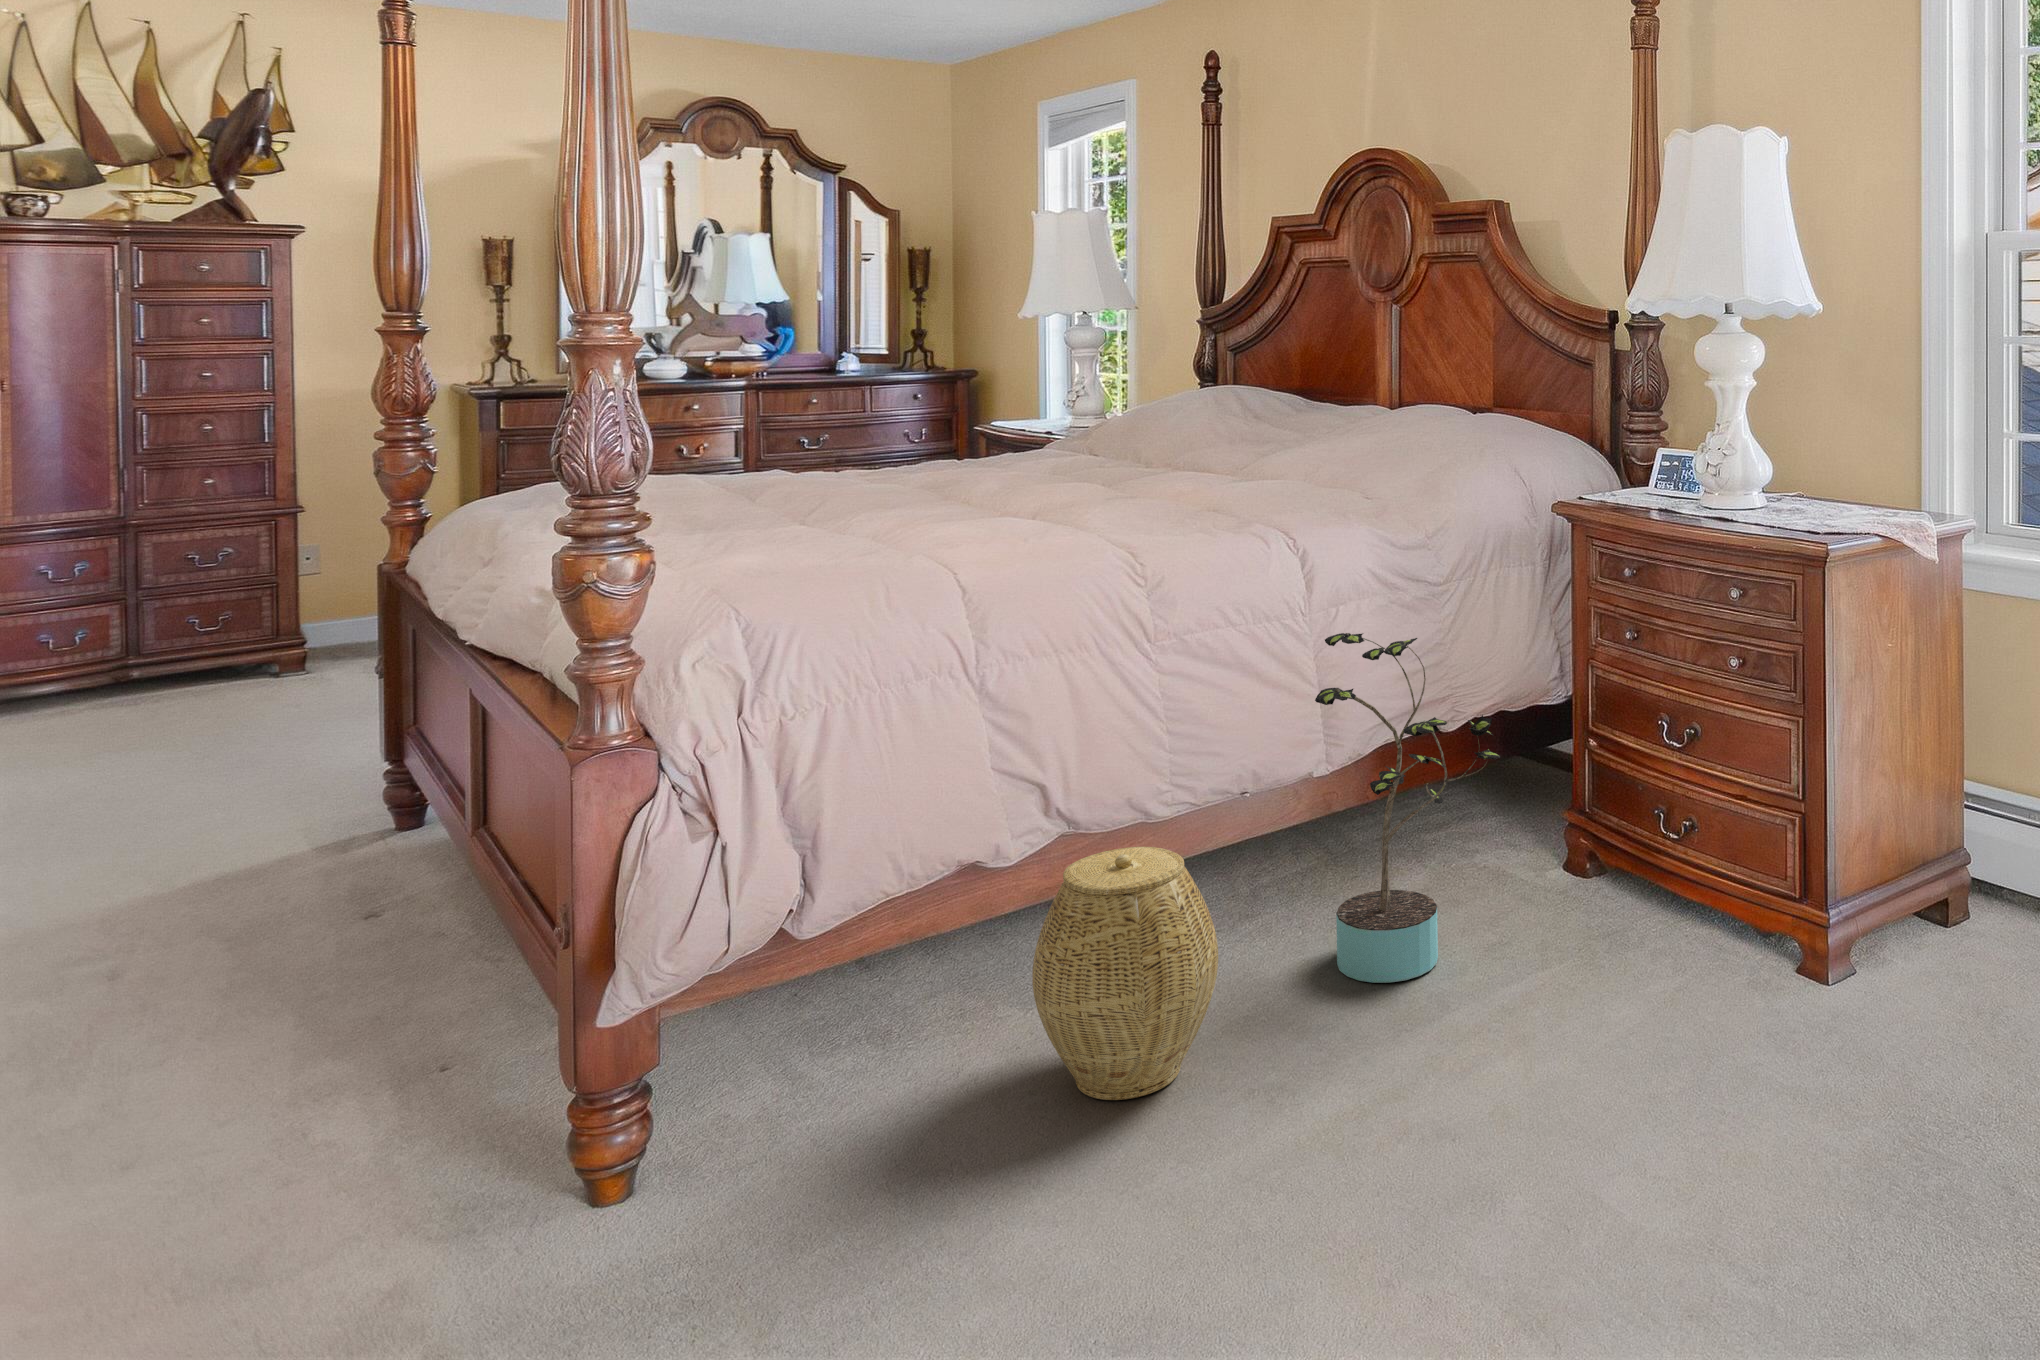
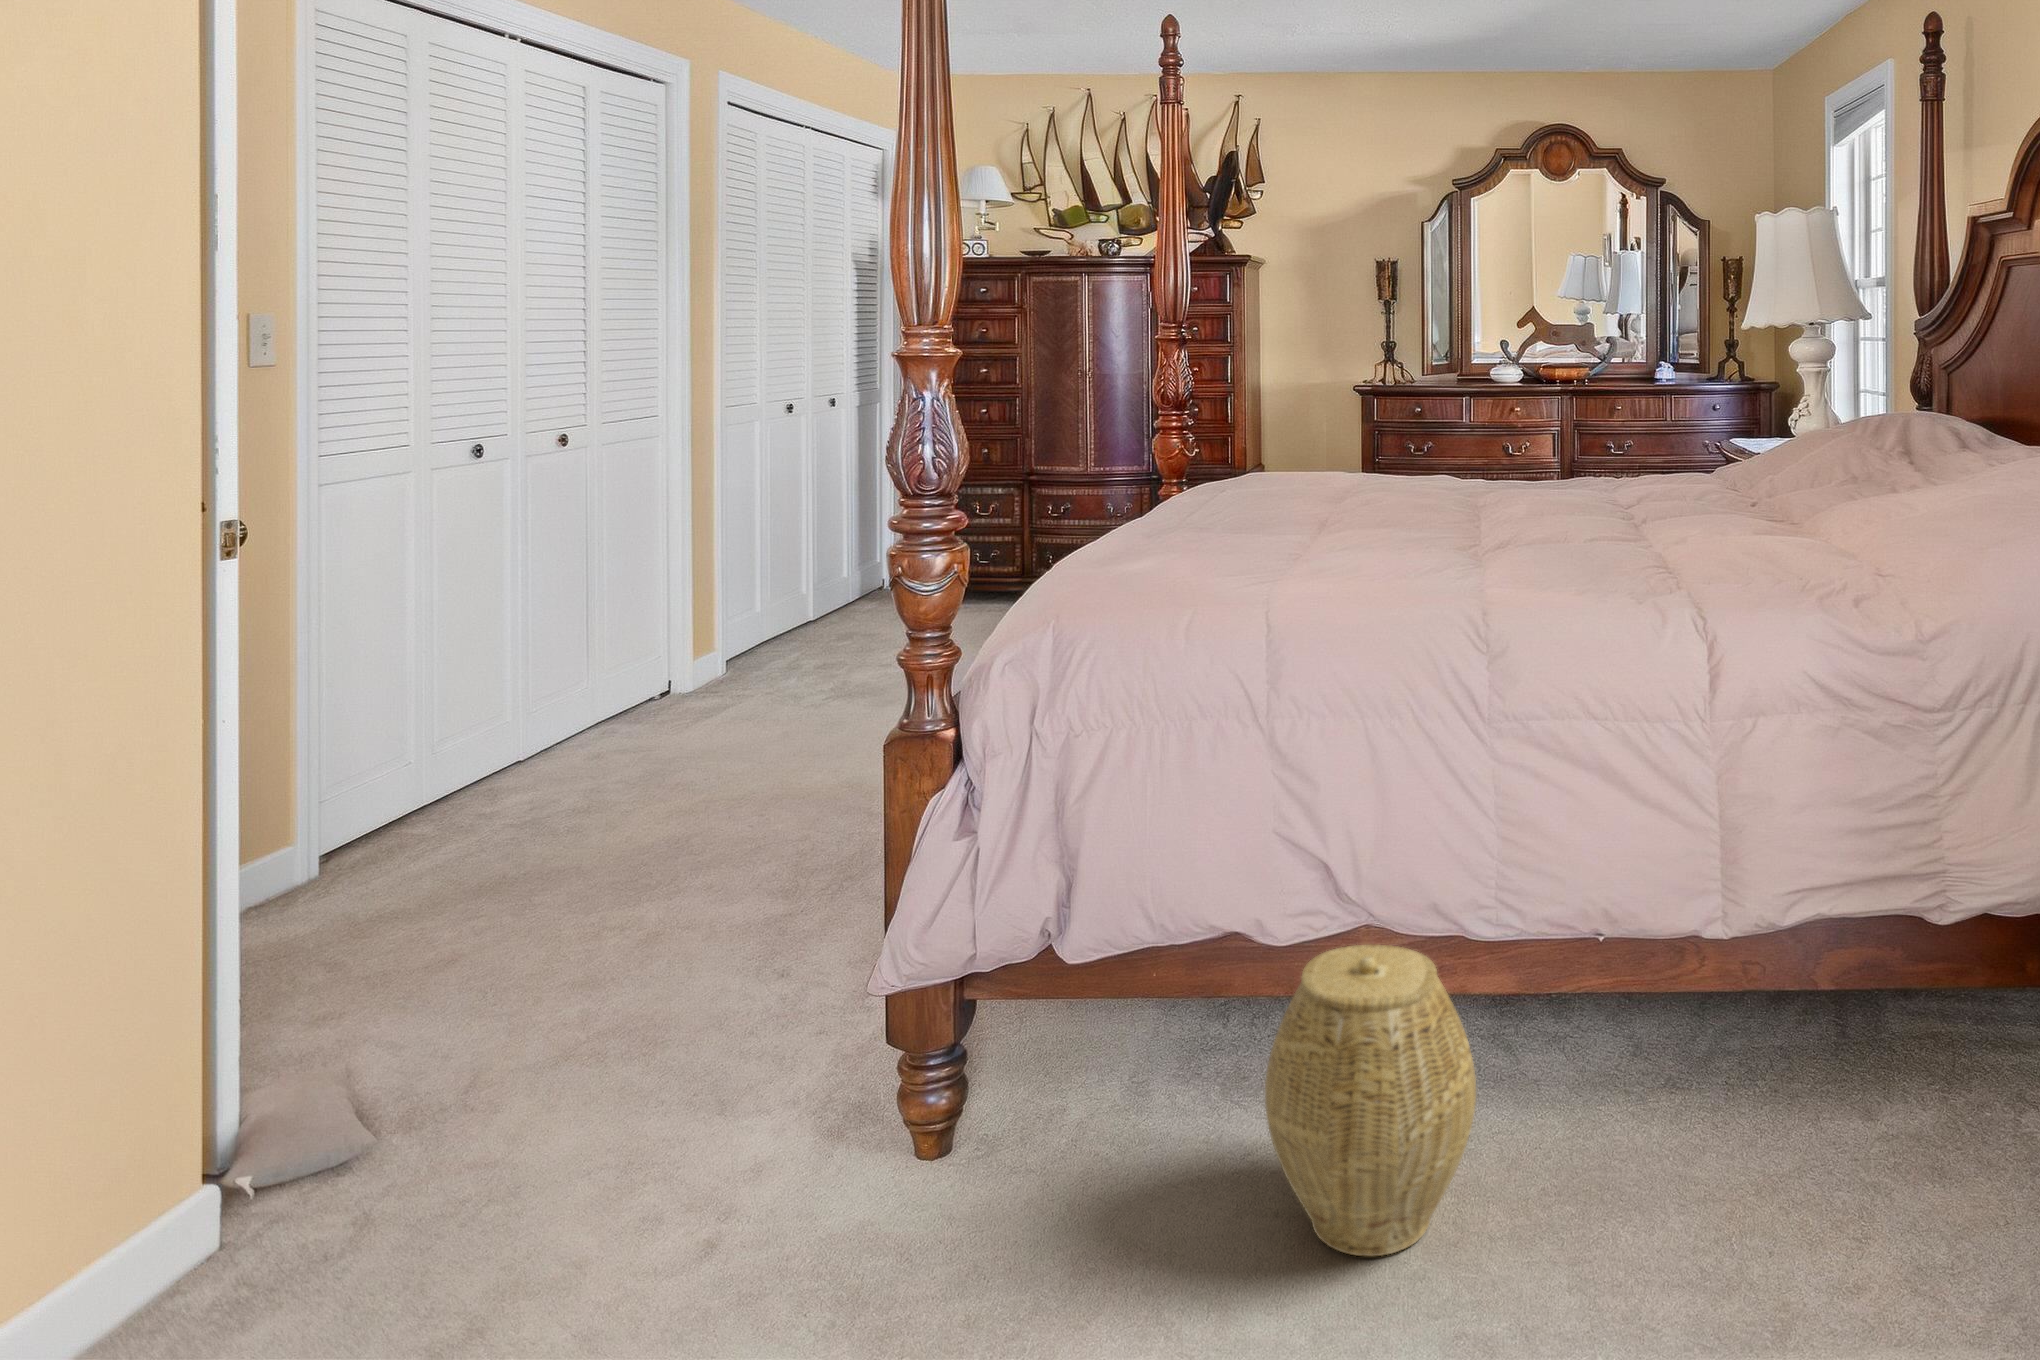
potted plant: present [1315,633,1500,983] -> none [1646,745,1933,1253]

